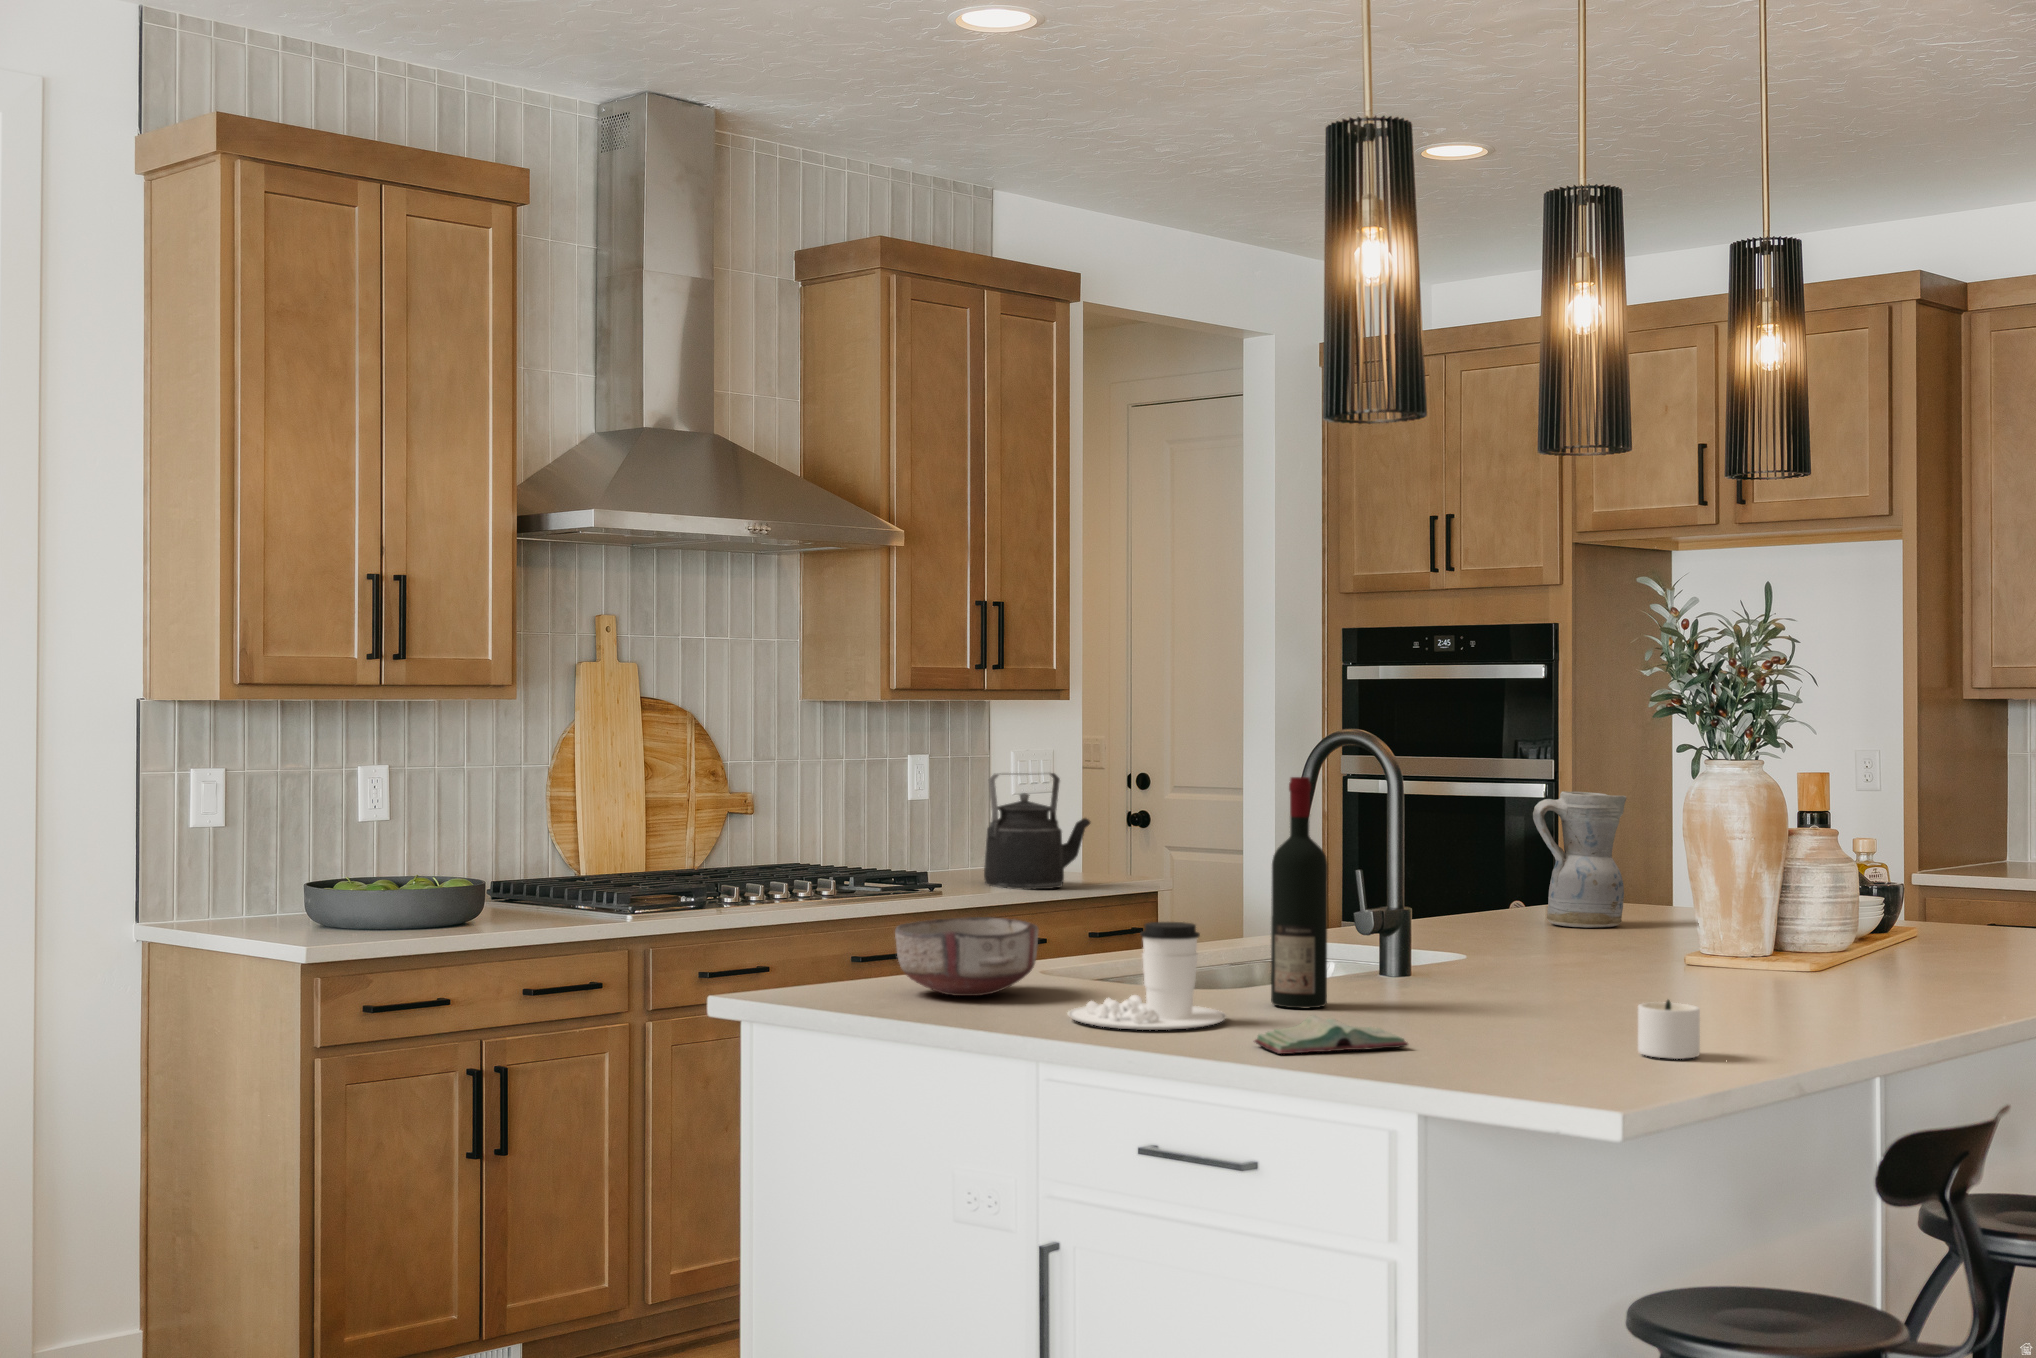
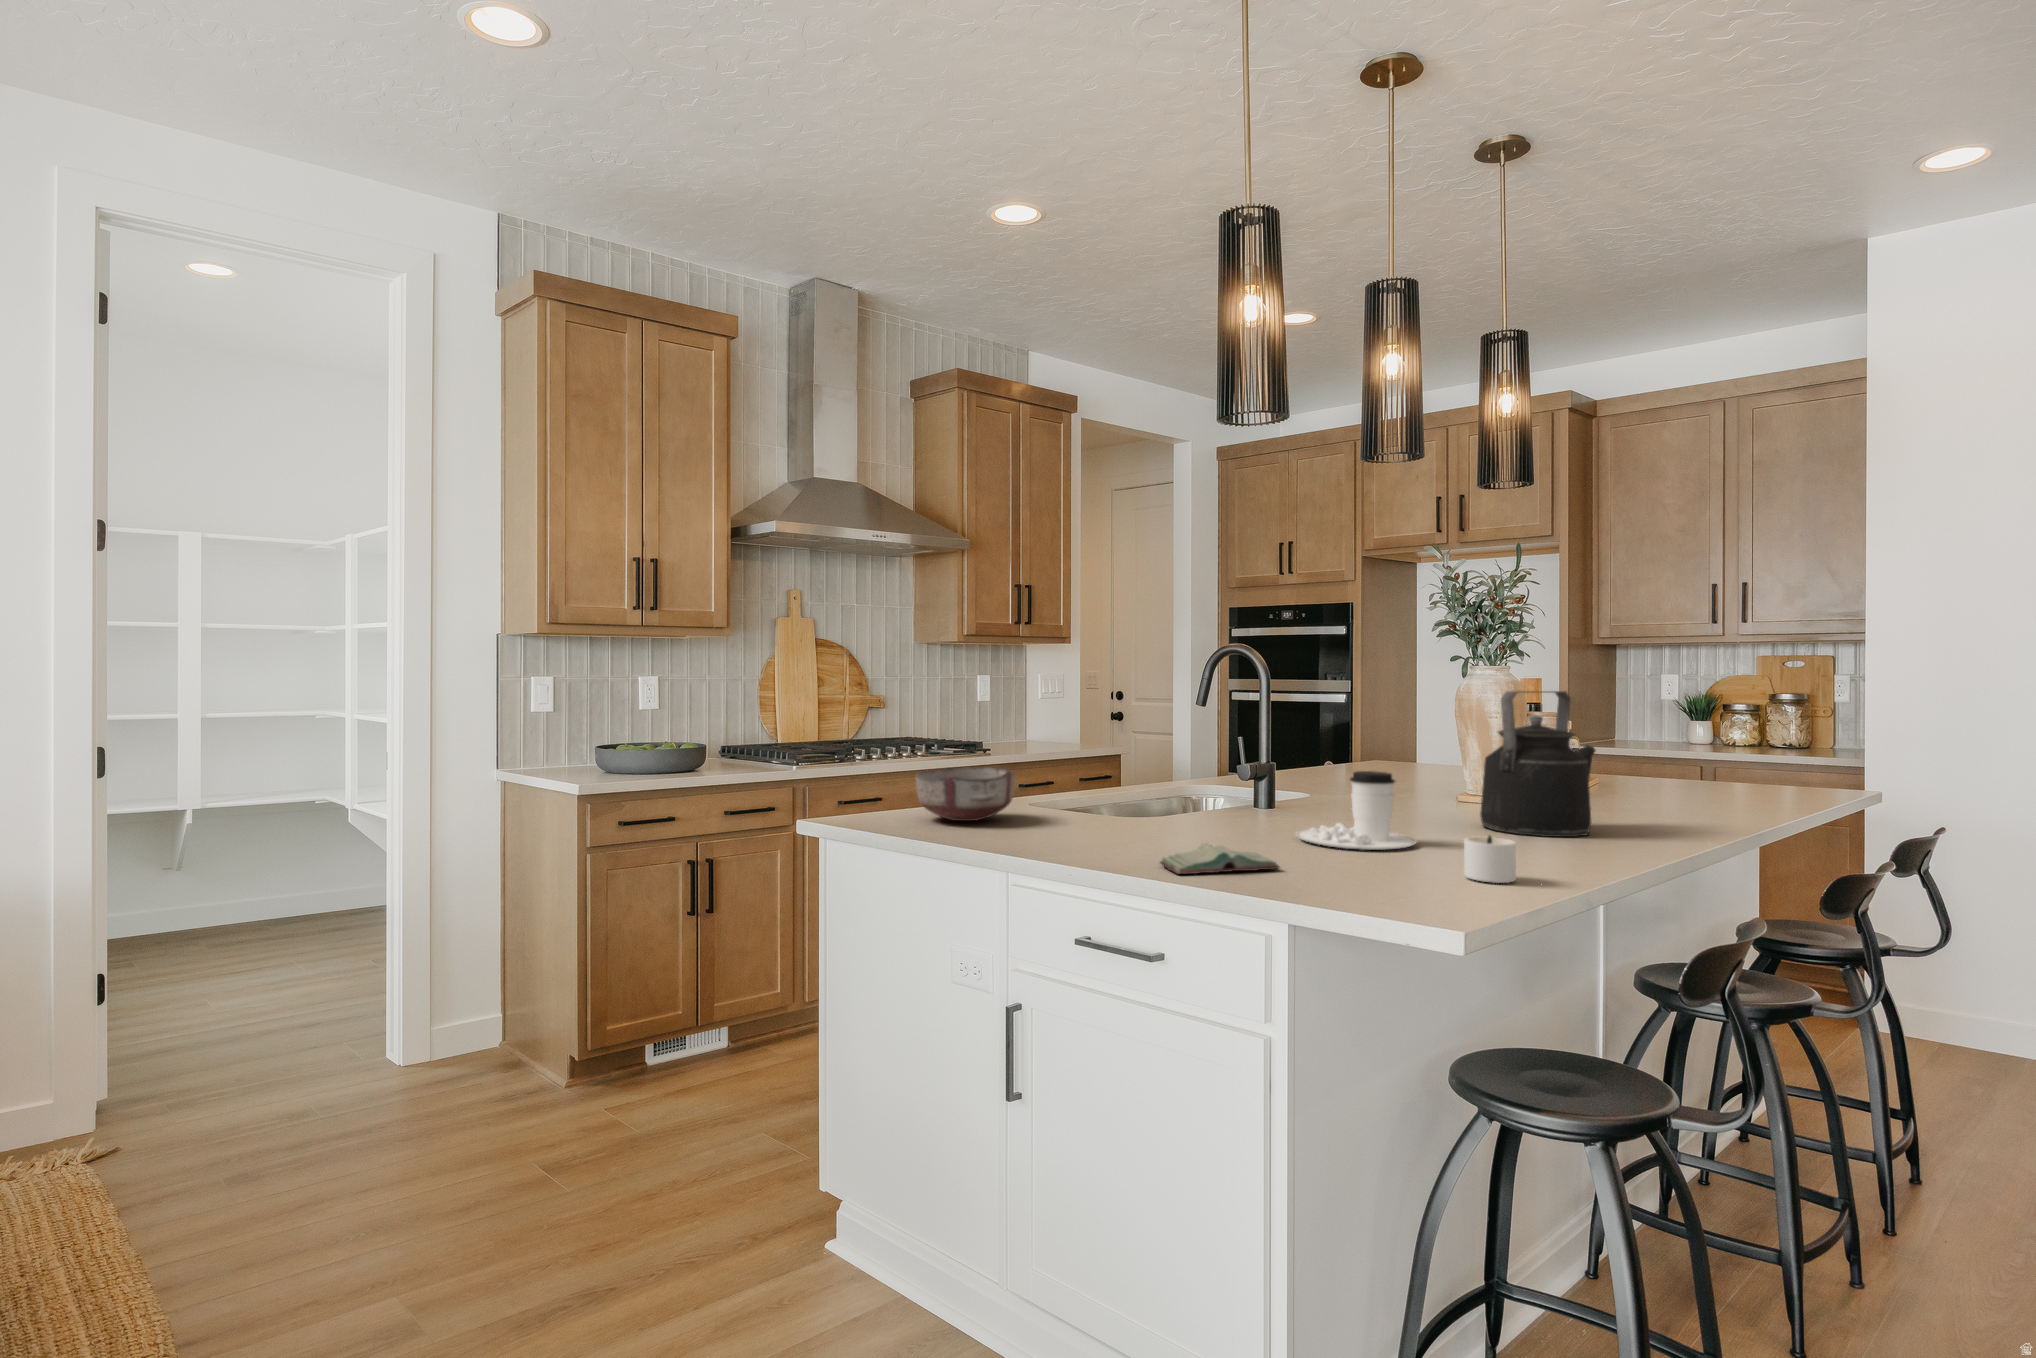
kettle: present [984,773,1090,889] -> present [1480,691,1595,837]
wine bottle: present [1271,777,1328,1008] -> none [1176,669,1217,833]
ceramic pitcher: present [1533,791,1626,928] -> none [1347,691,1407,776]
coffee cup: present [1067,922,1227,1030] -> present [1296,771,1416,850]

